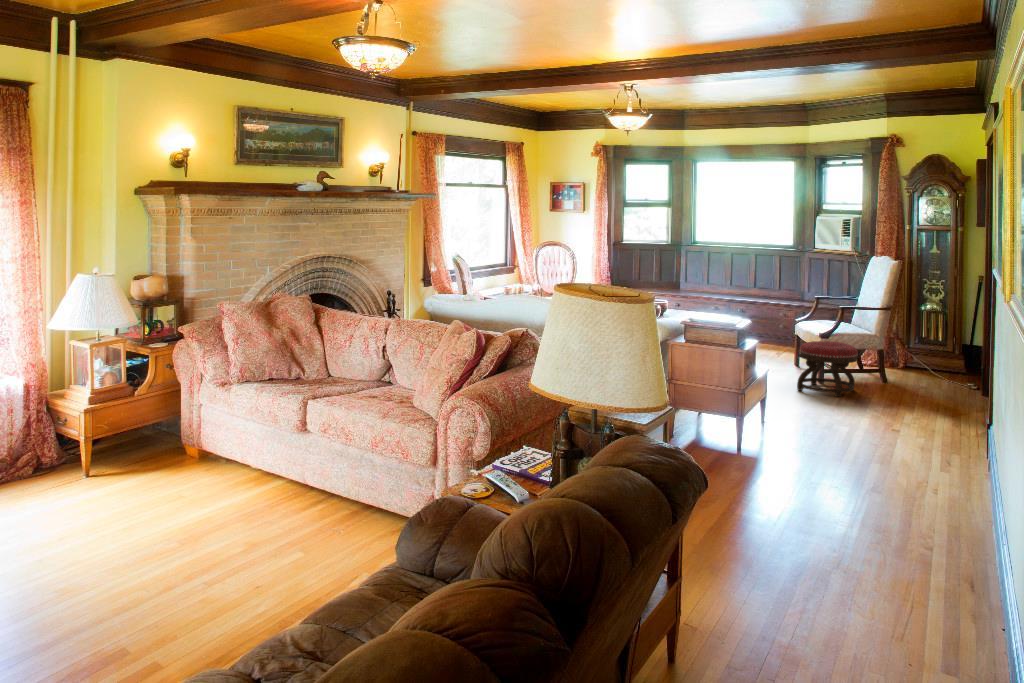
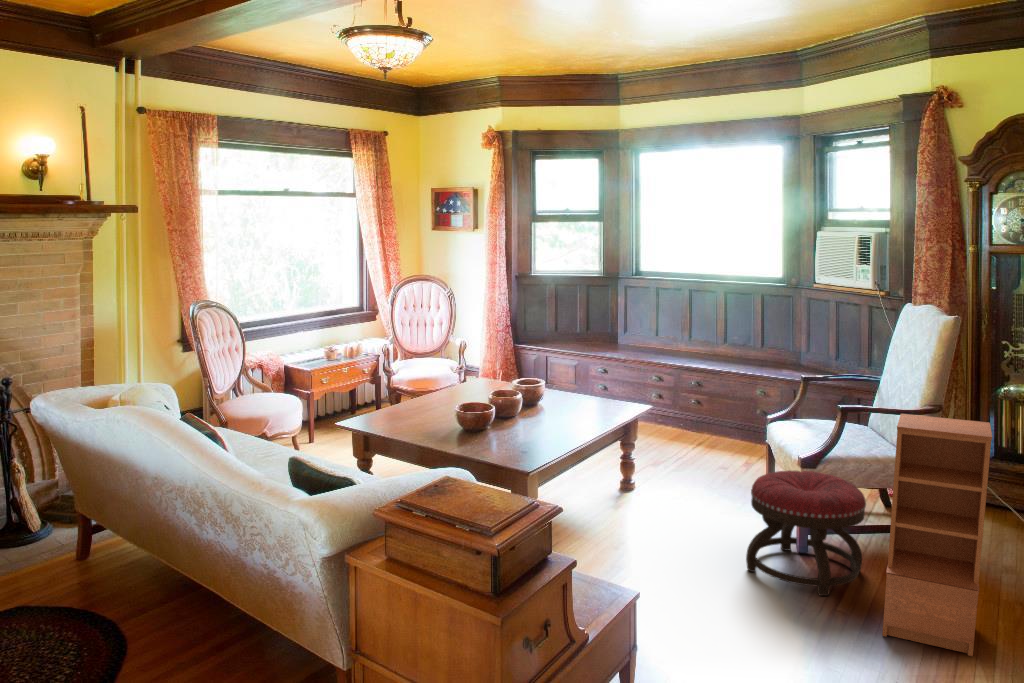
bookcase: none [869,304,919,410] -> present [882,414,992,656]

